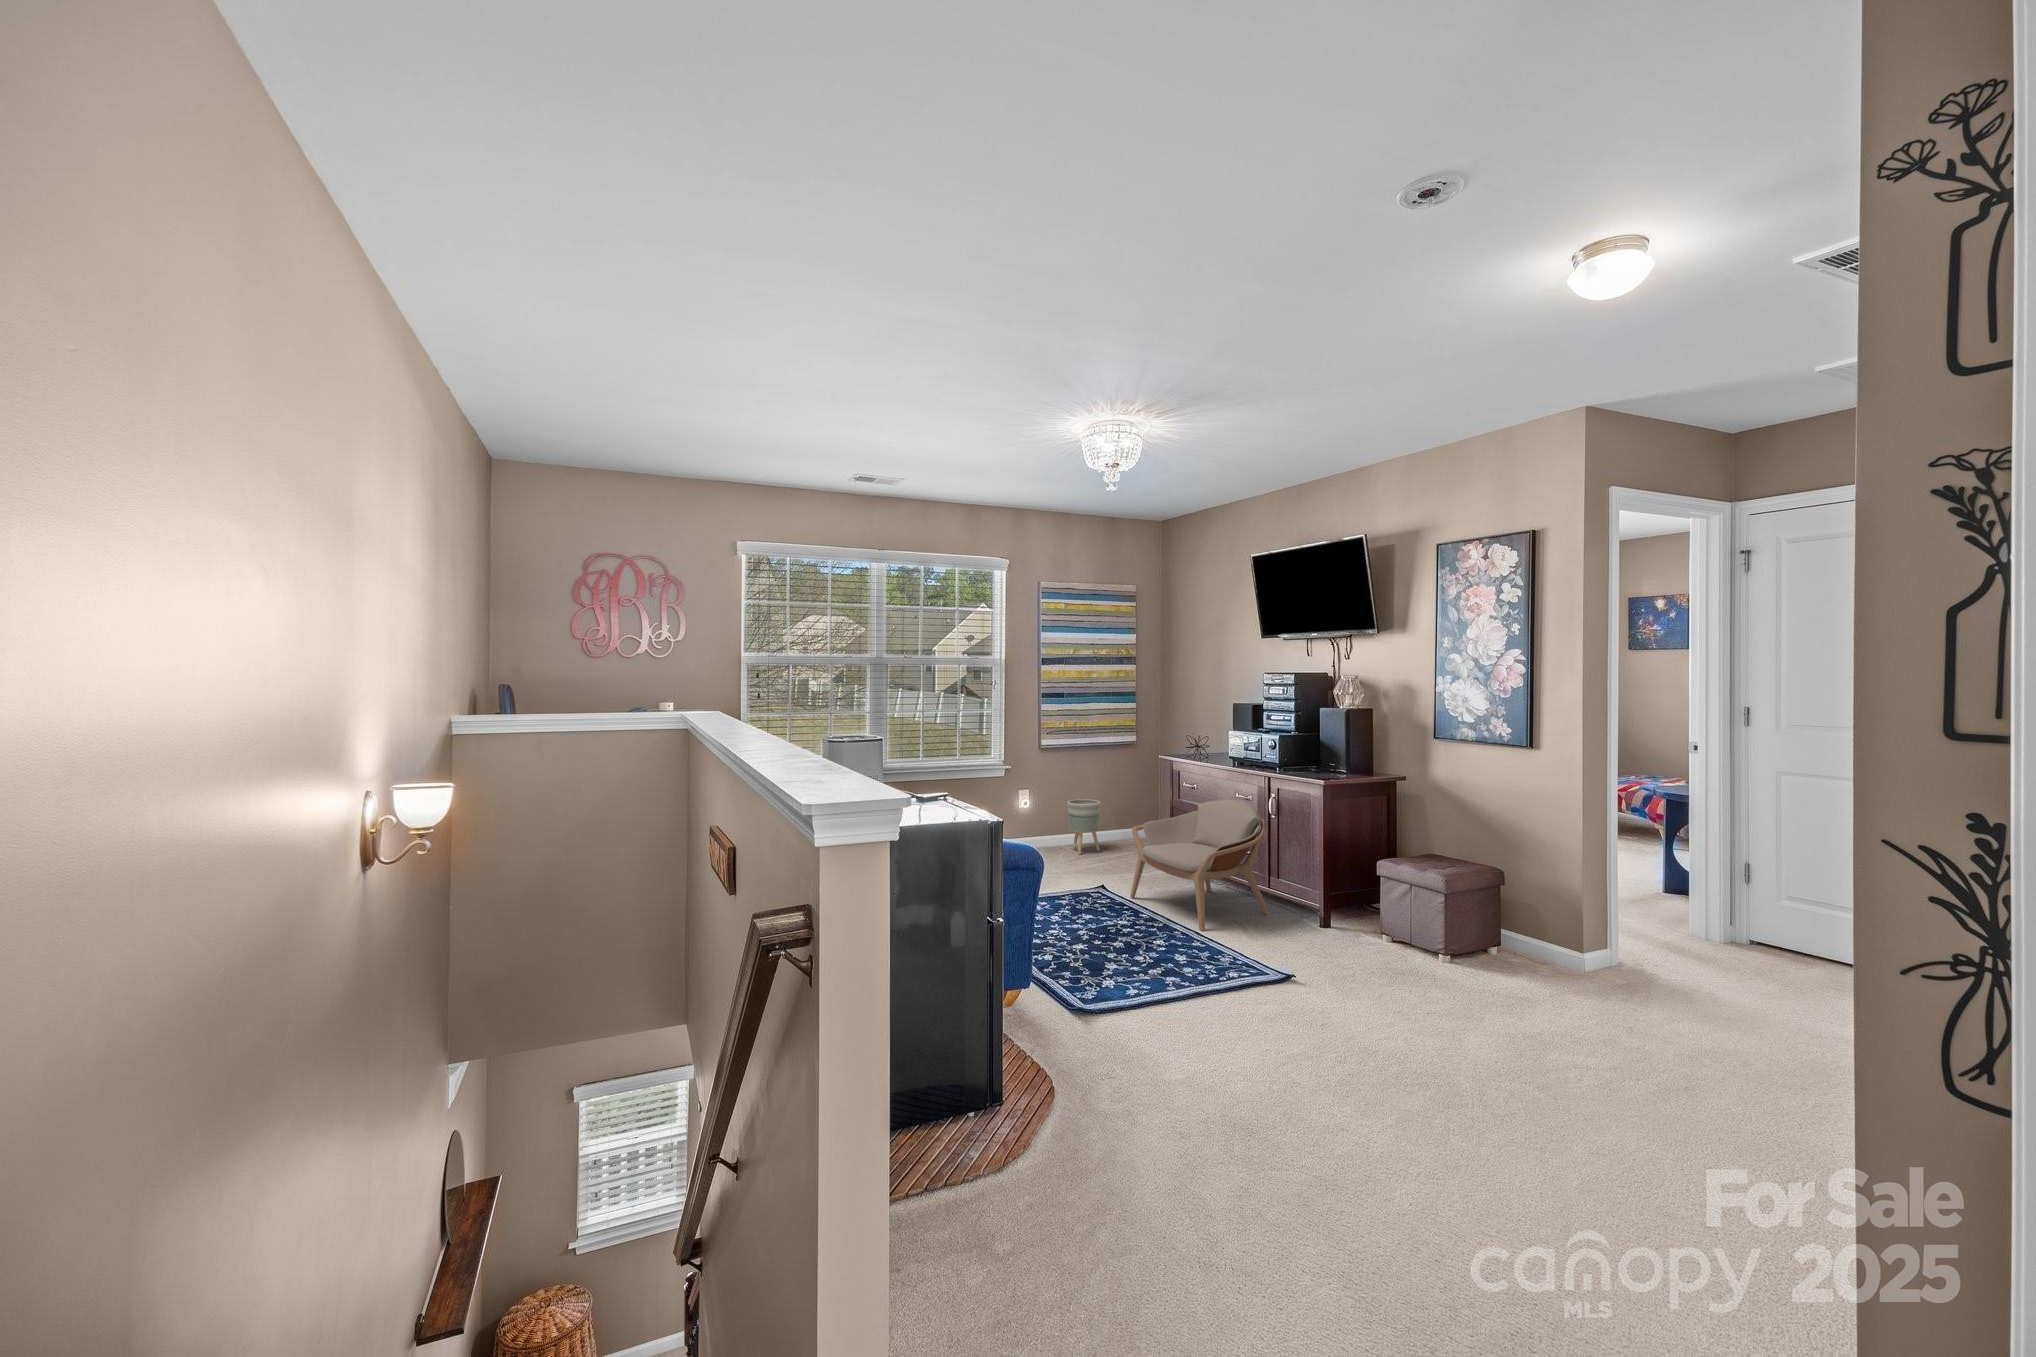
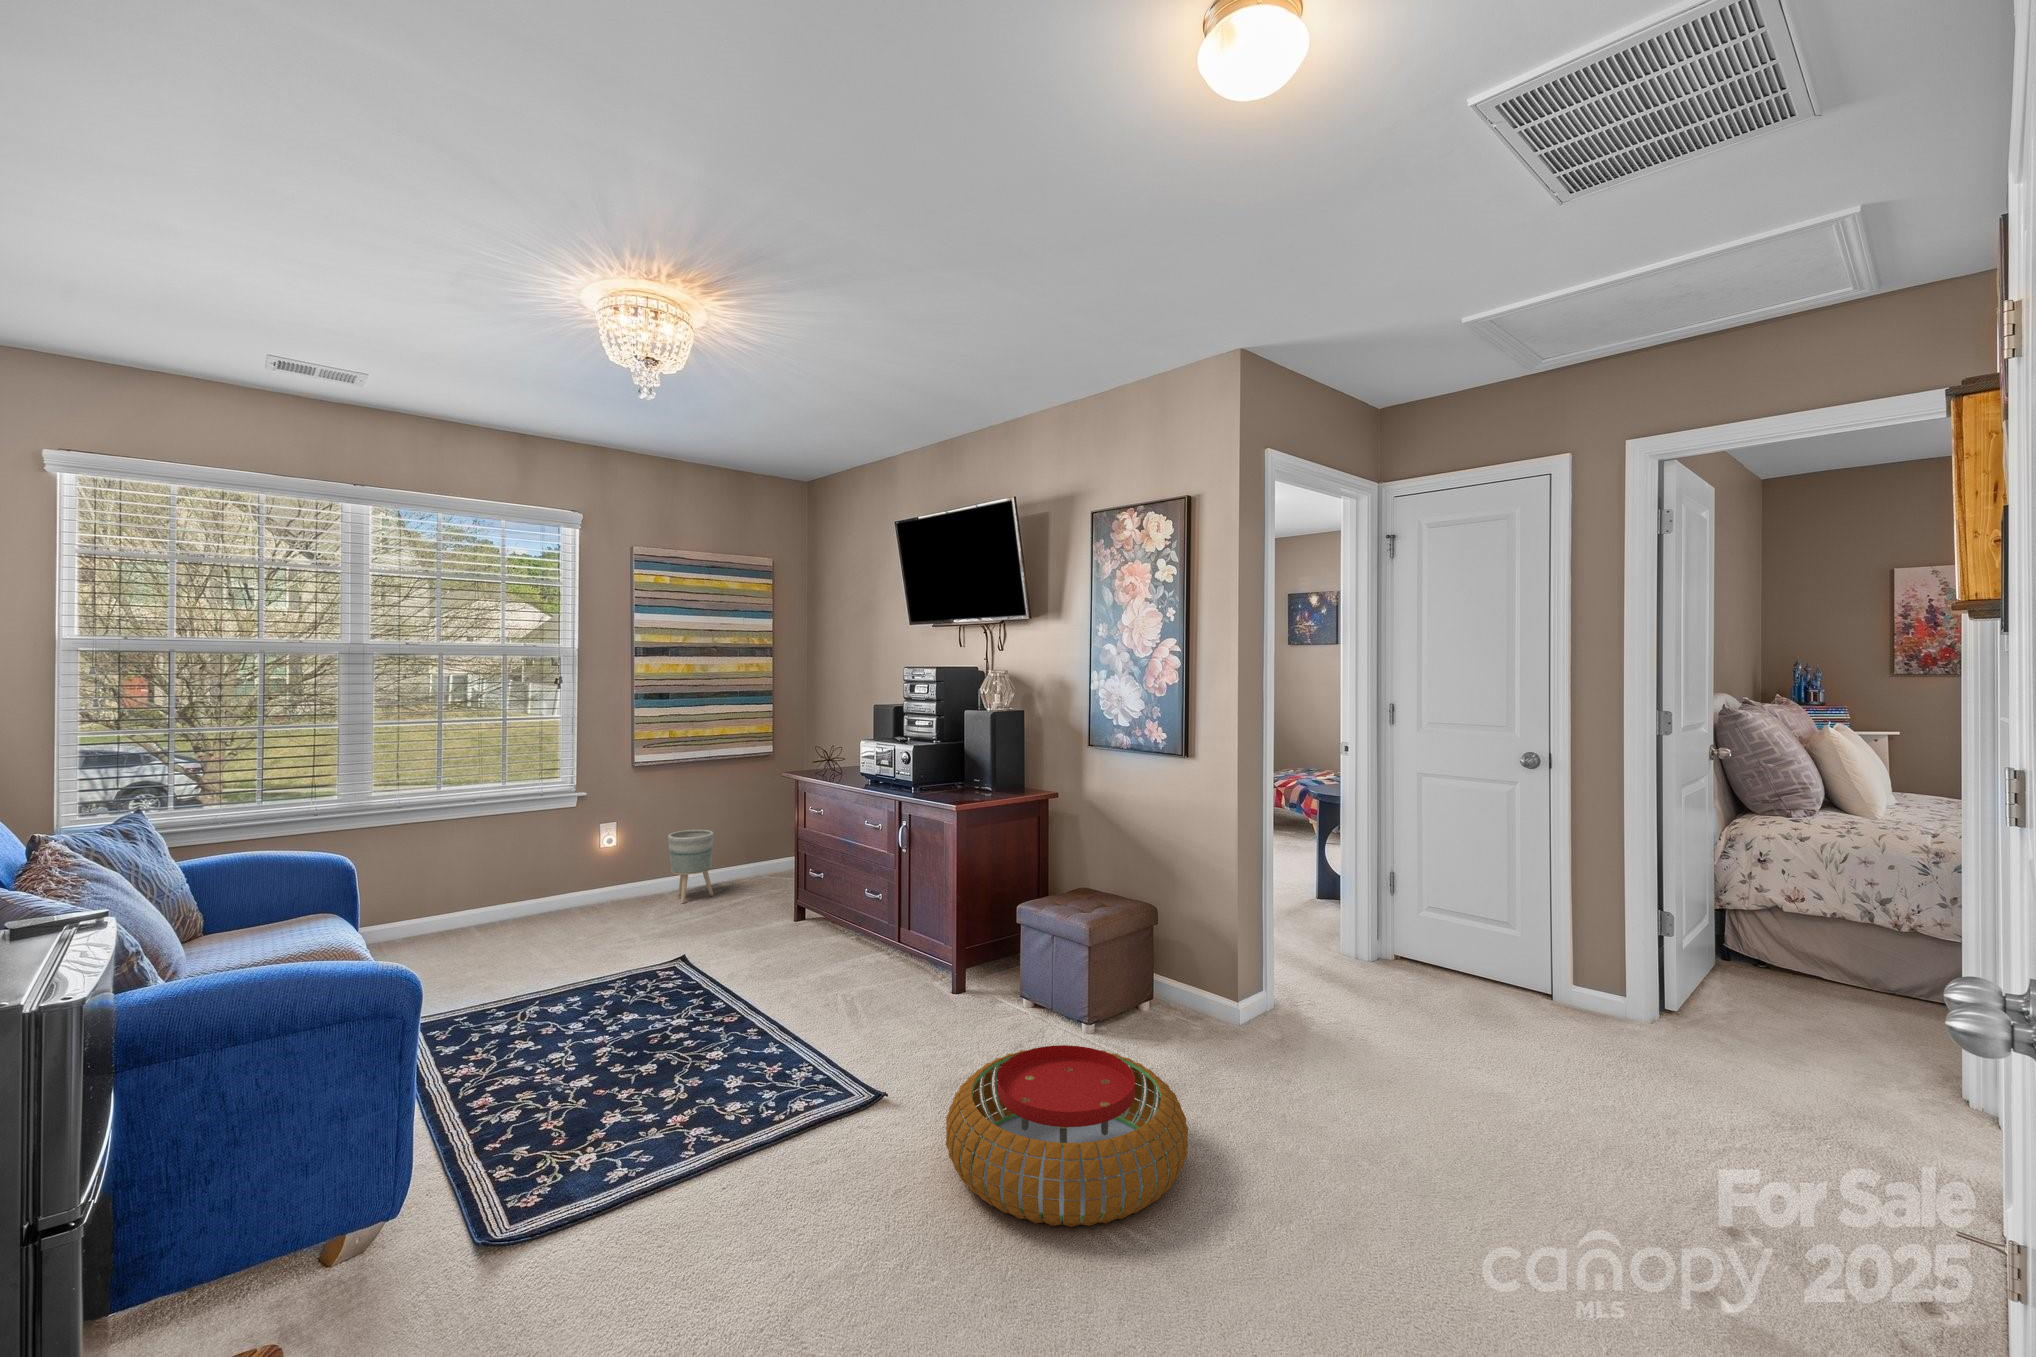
armchair: present [1131,800,1269,931] -> none [721,830,896,1015]
pouf: none [1349,955,1546,1069] -> present [946,1045,1188,1227]

